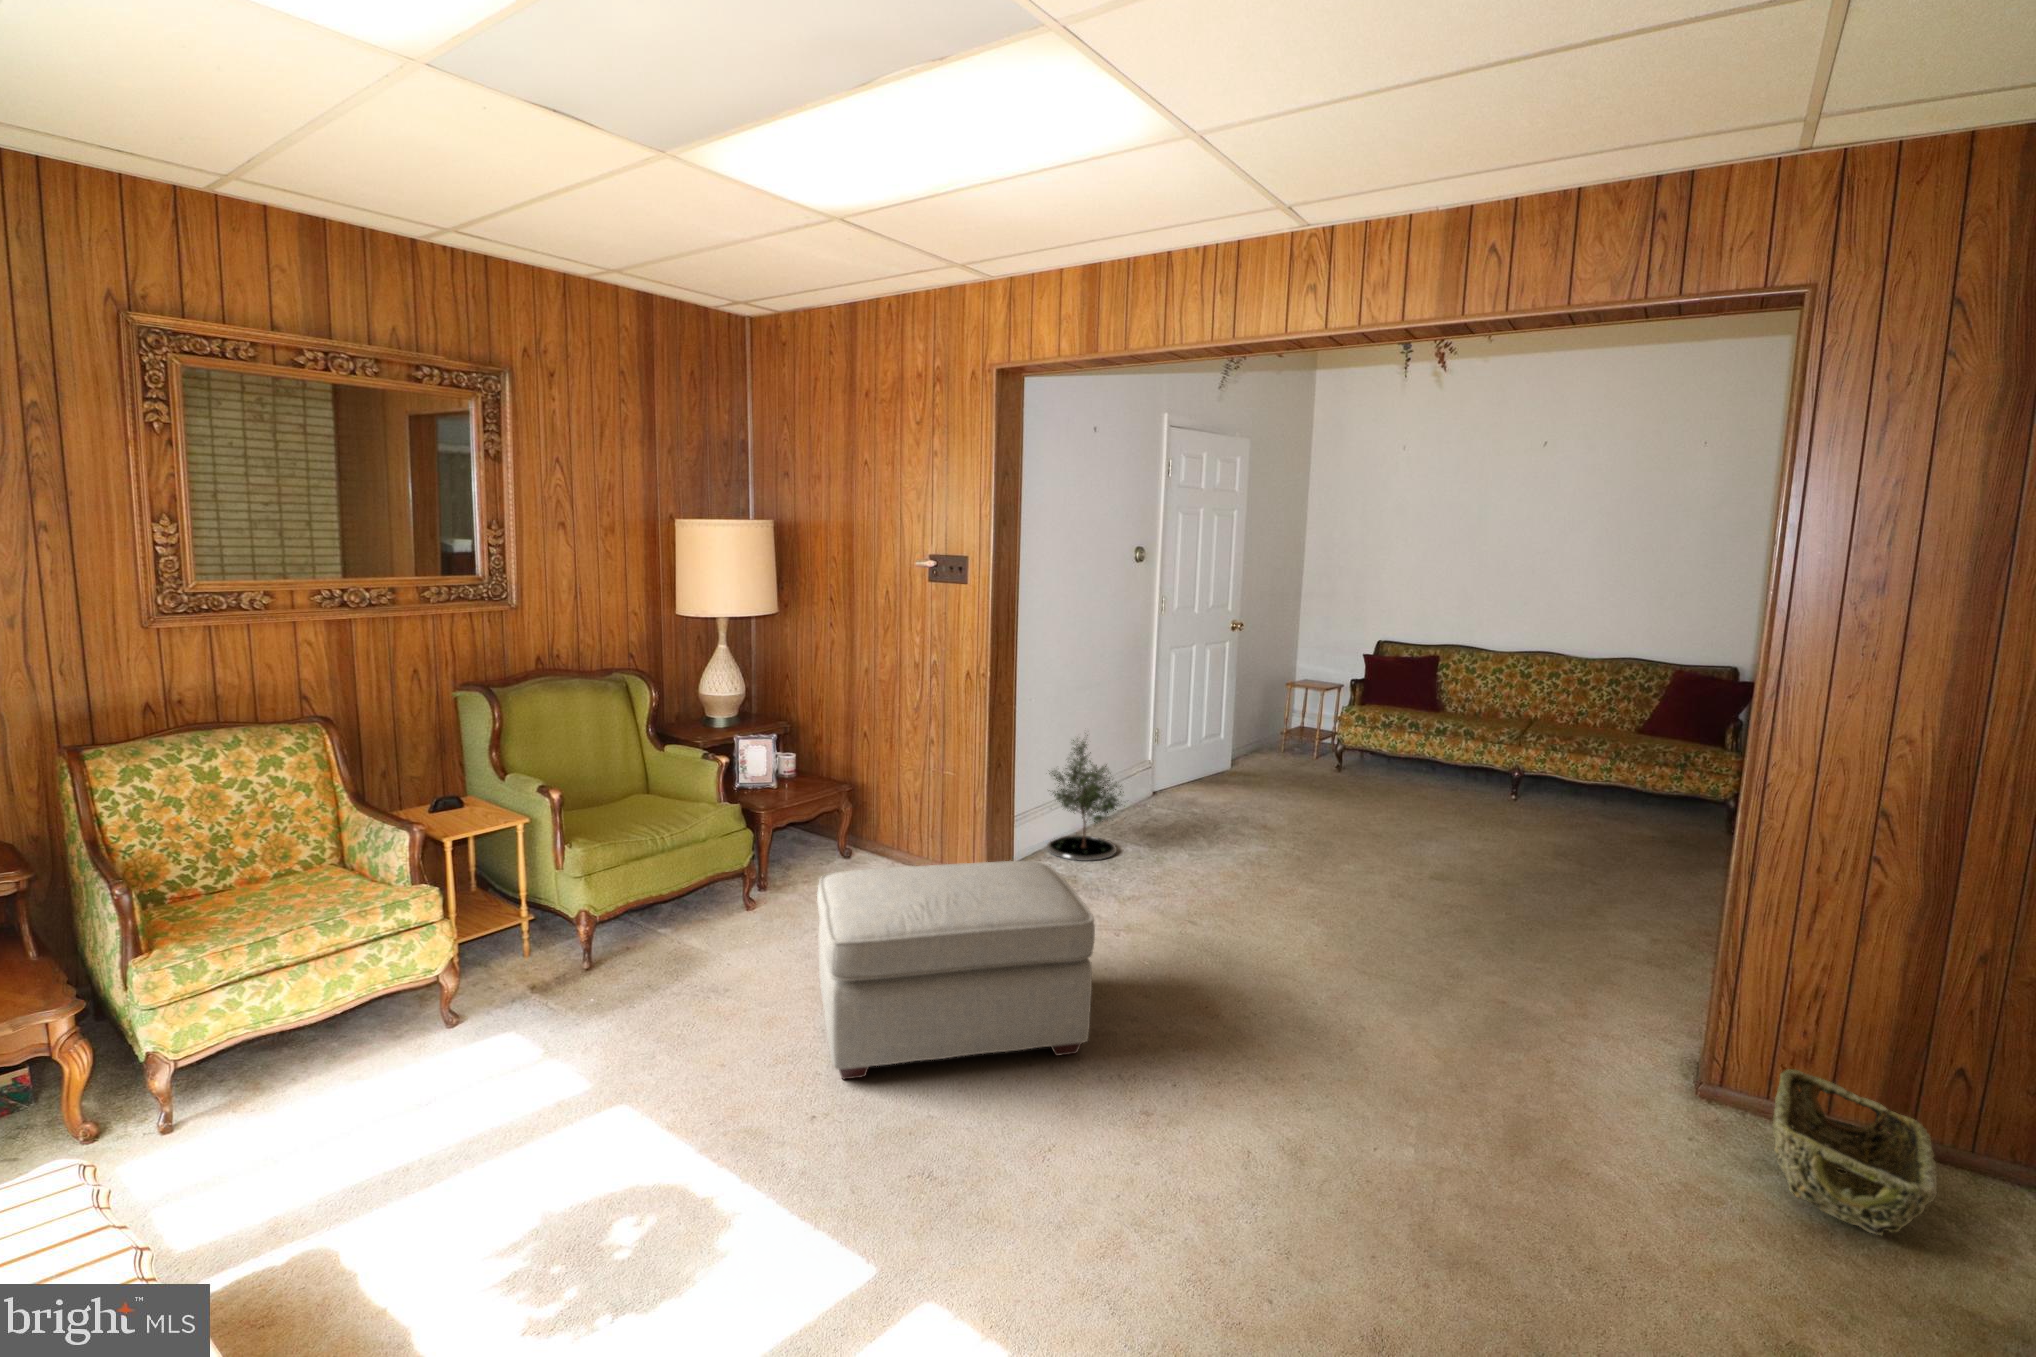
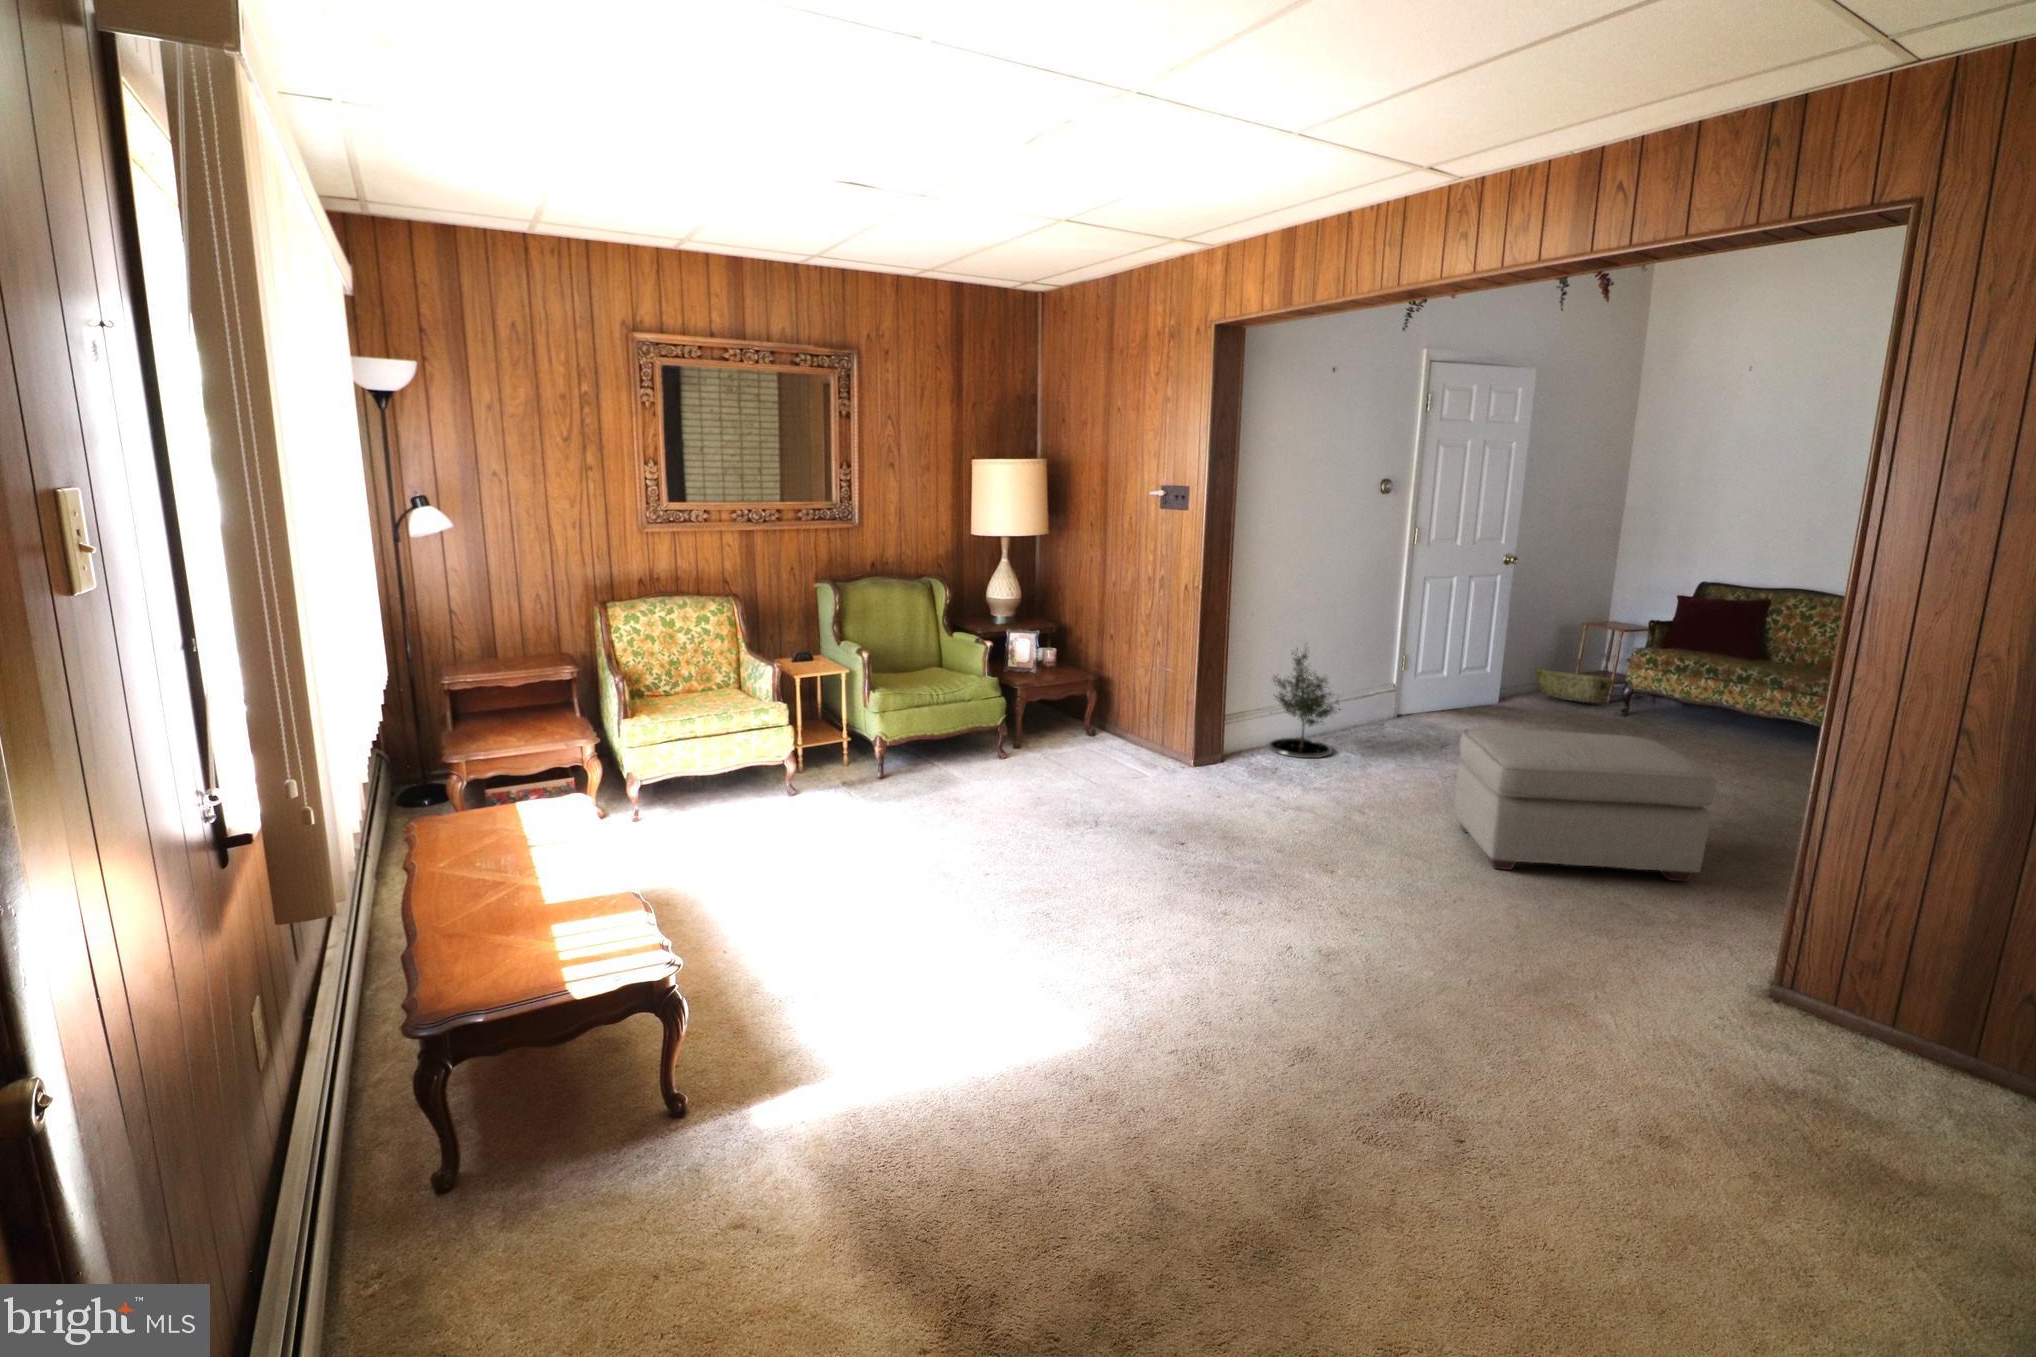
ottoman: present [817,861,1095,1079] -> present [1454,729,1716,881]
woven basket: present [1772,1069,1938,1235] -> present [1536,669,1614,703]

